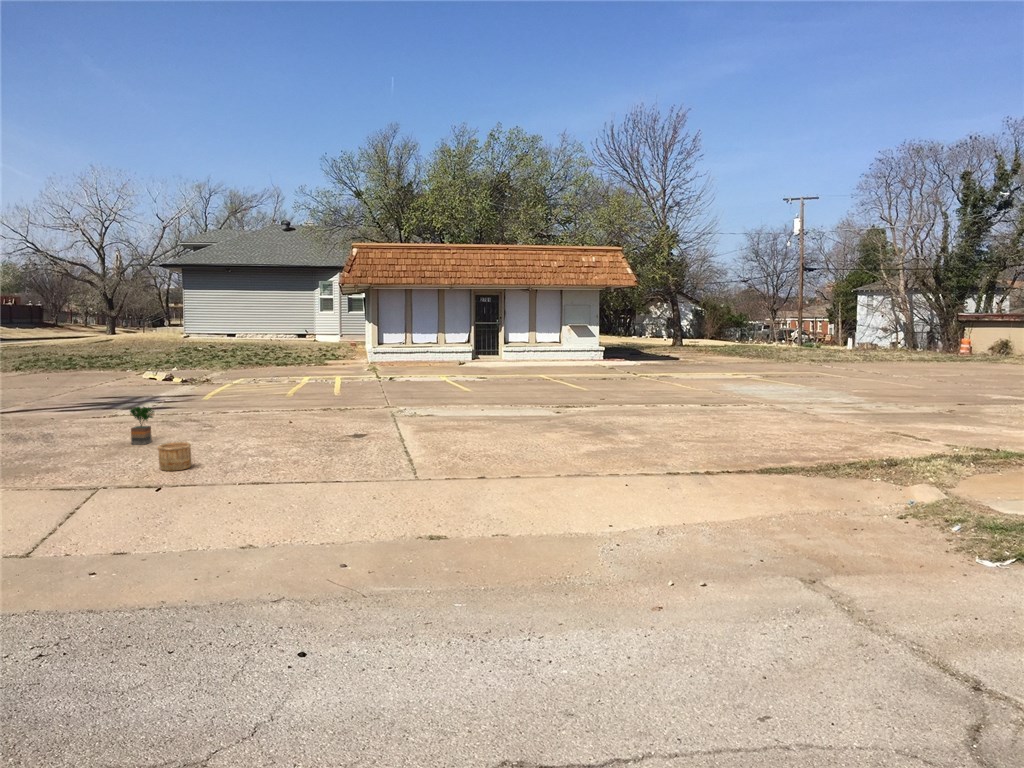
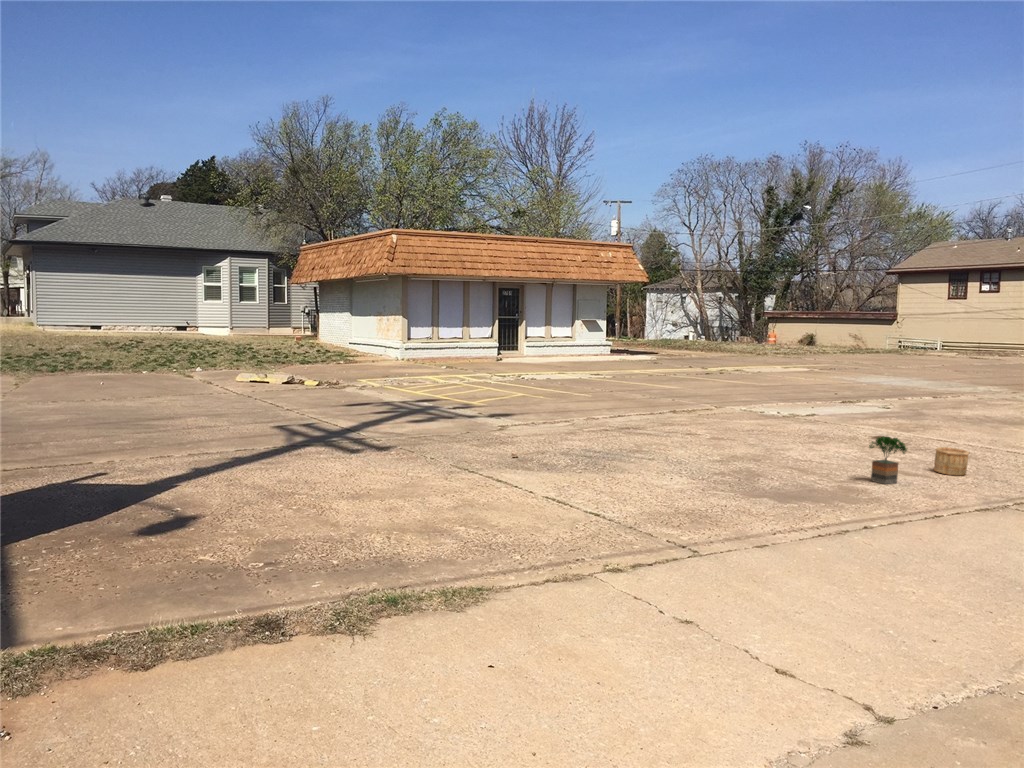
potted tree: present [130,407,154,445] -> present [869,436,907,484]

